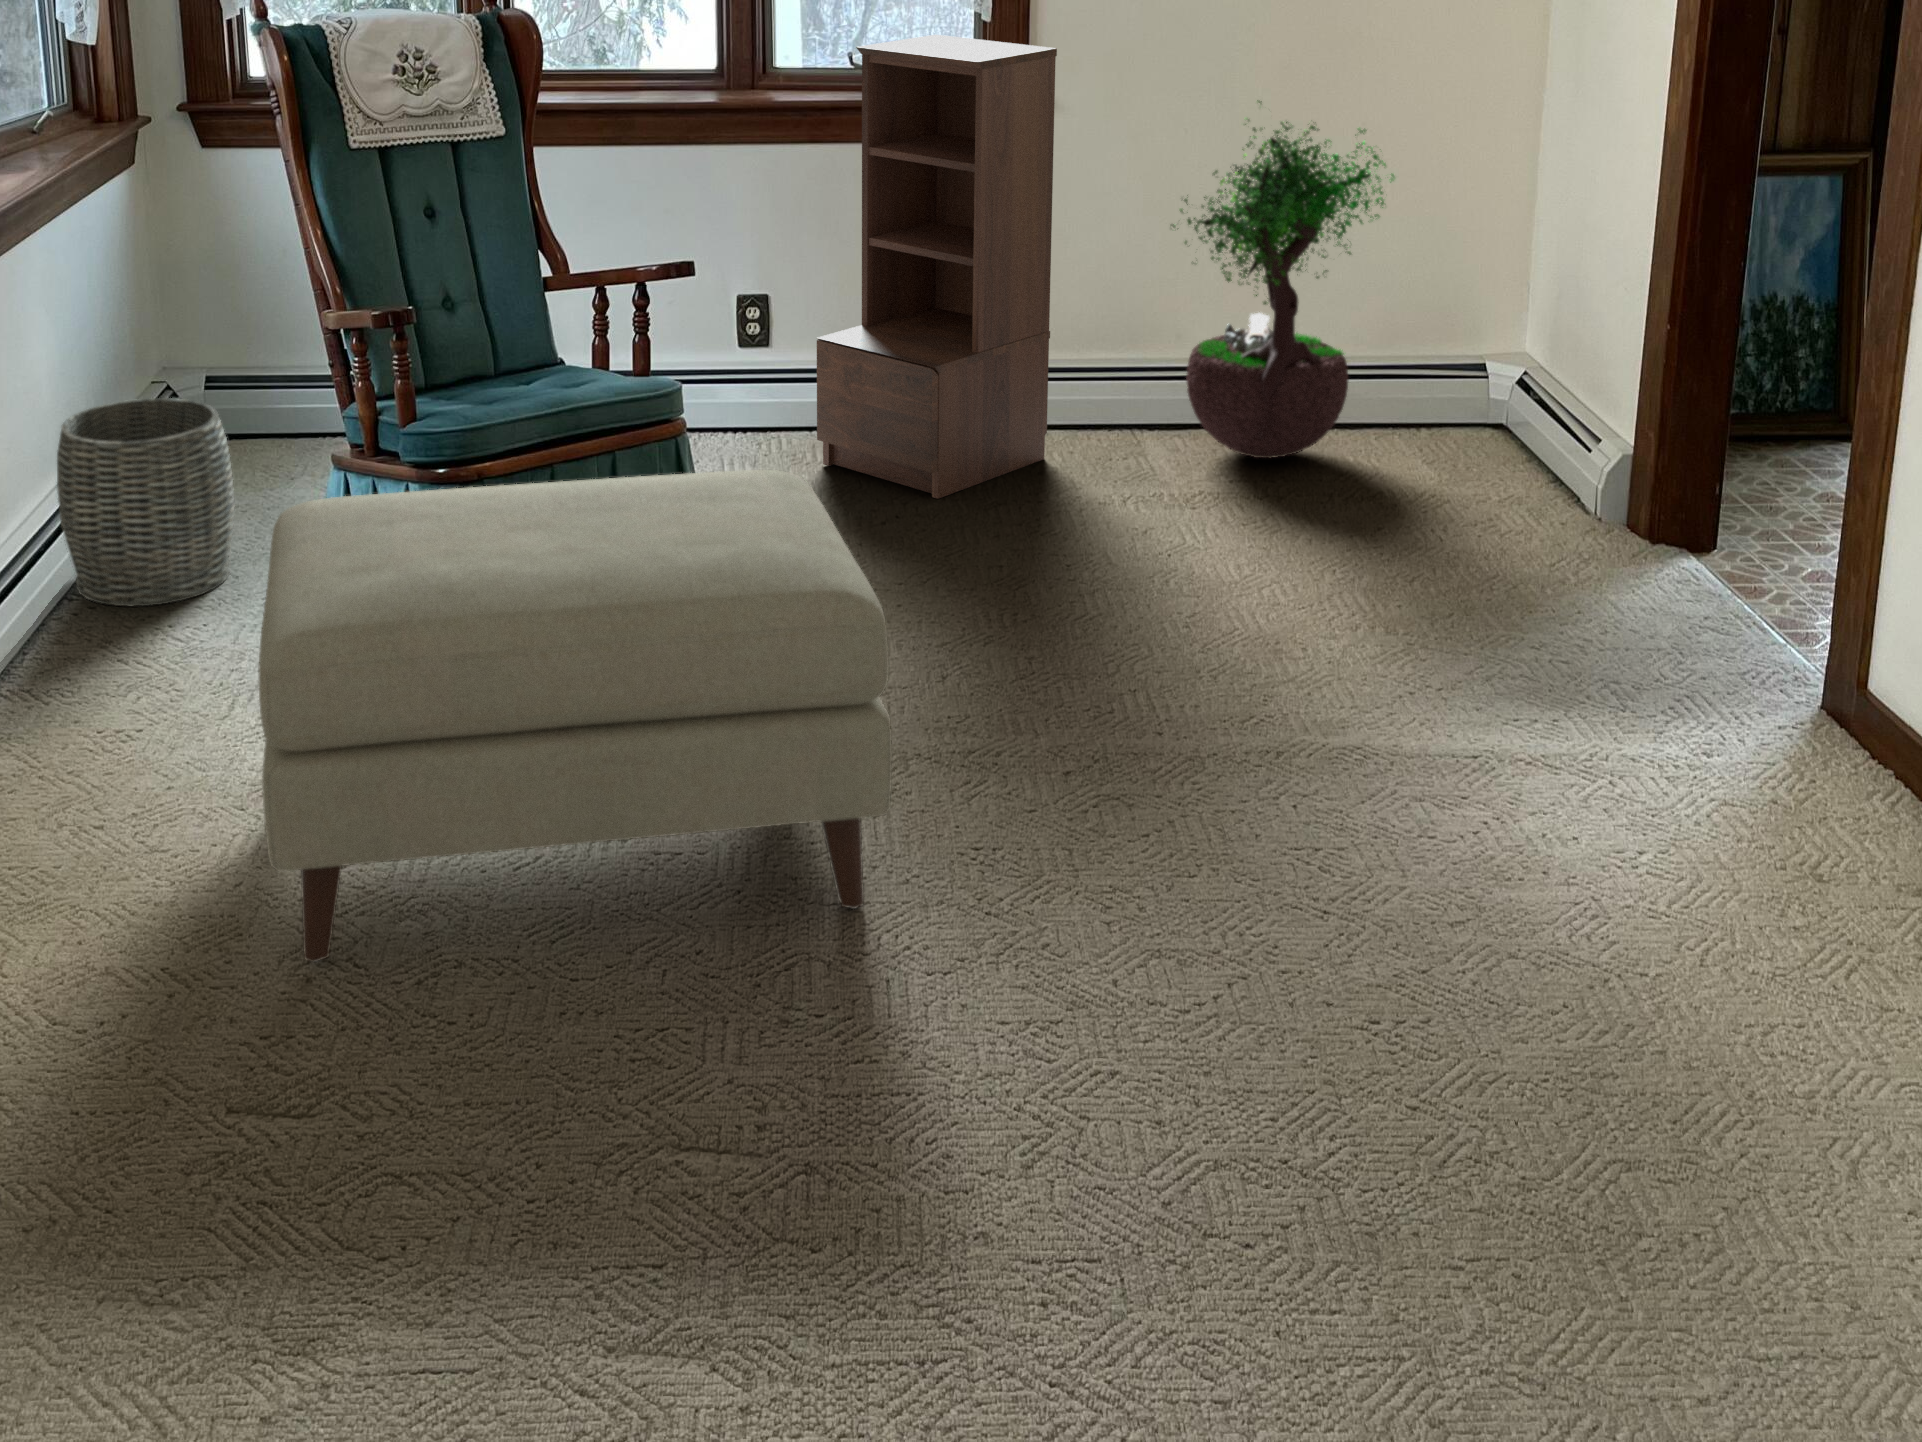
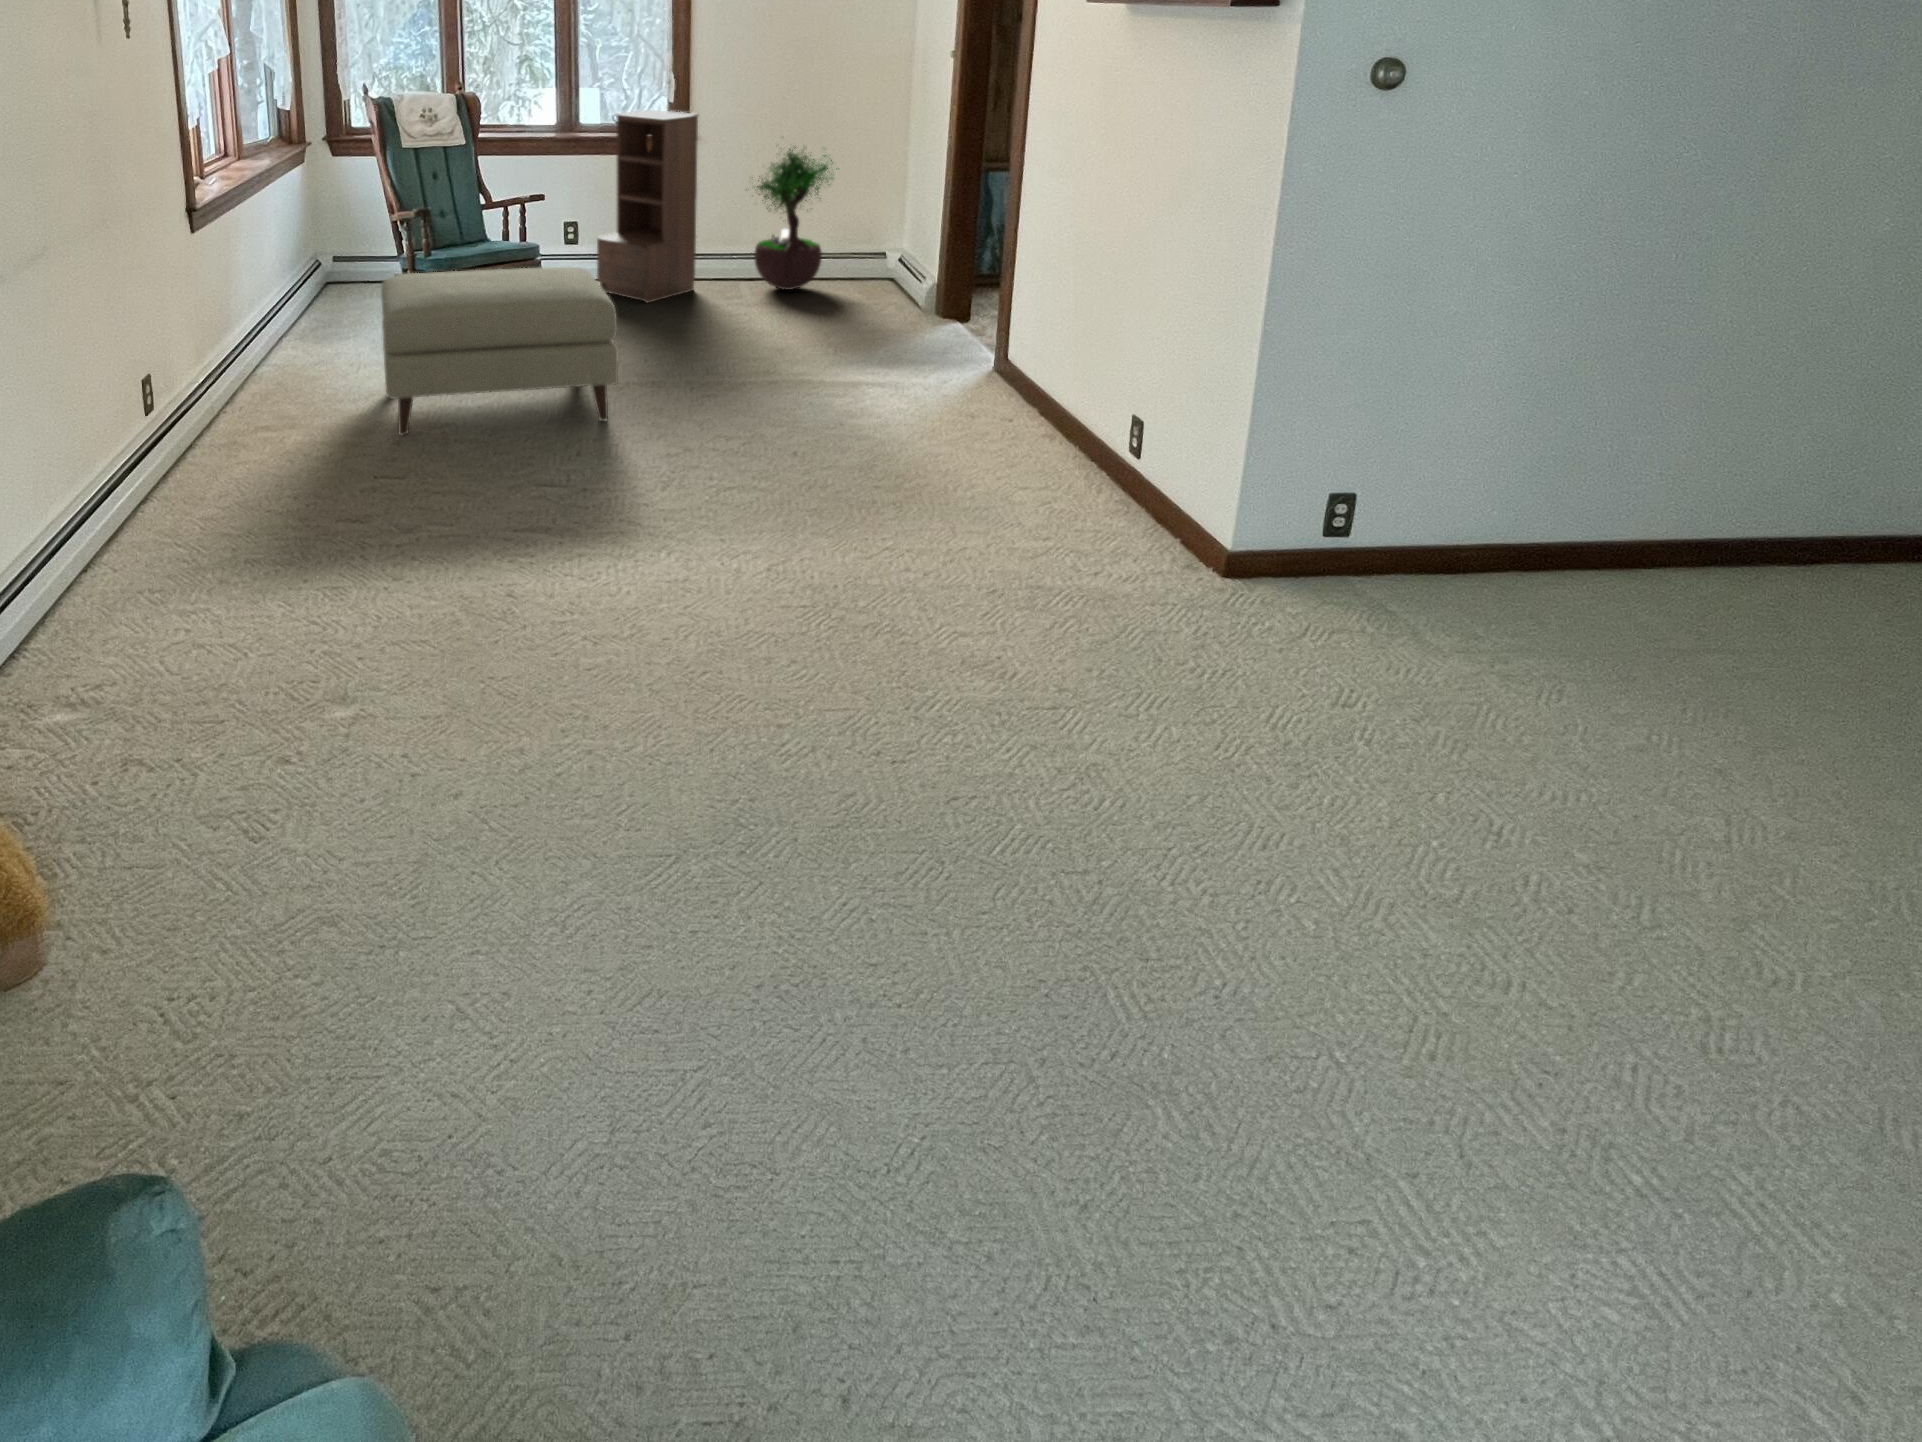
woven basket: present [57,398,235,606] -> none [281,255,353,338]

